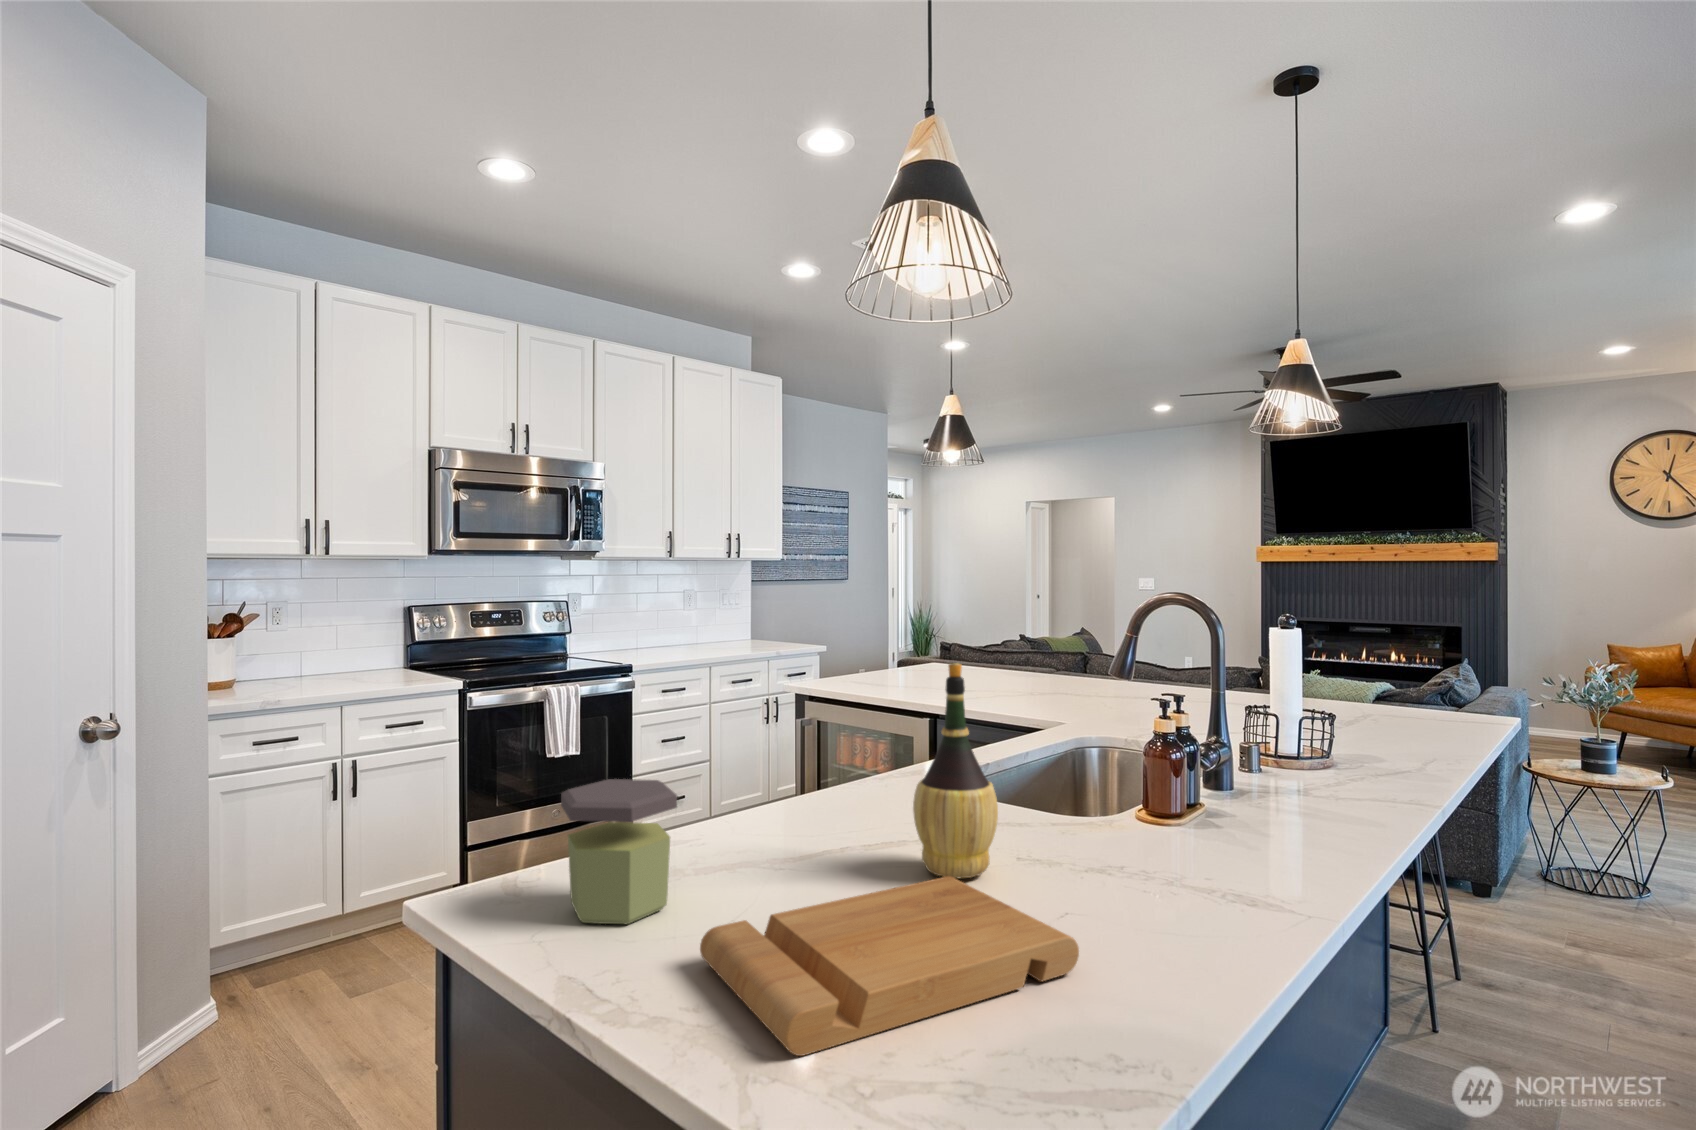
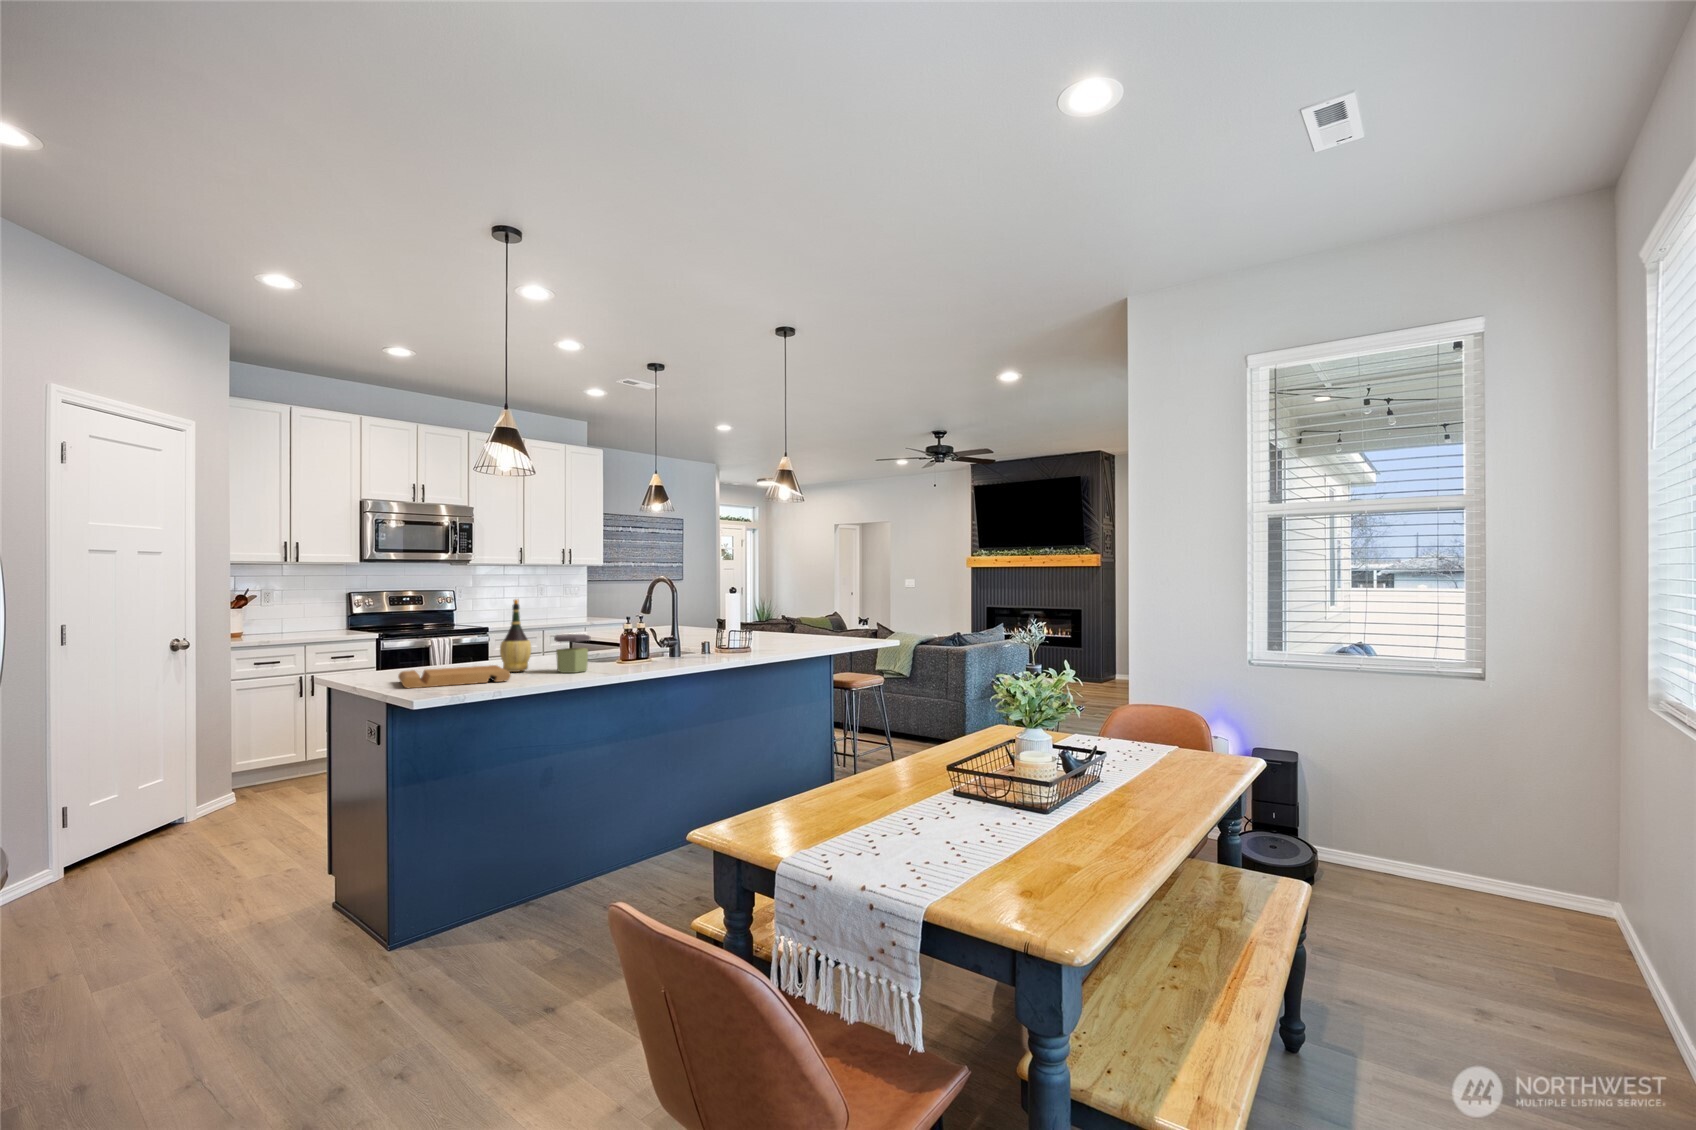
jar: present [561,779,677,924] -> present [554,634,590,673]

